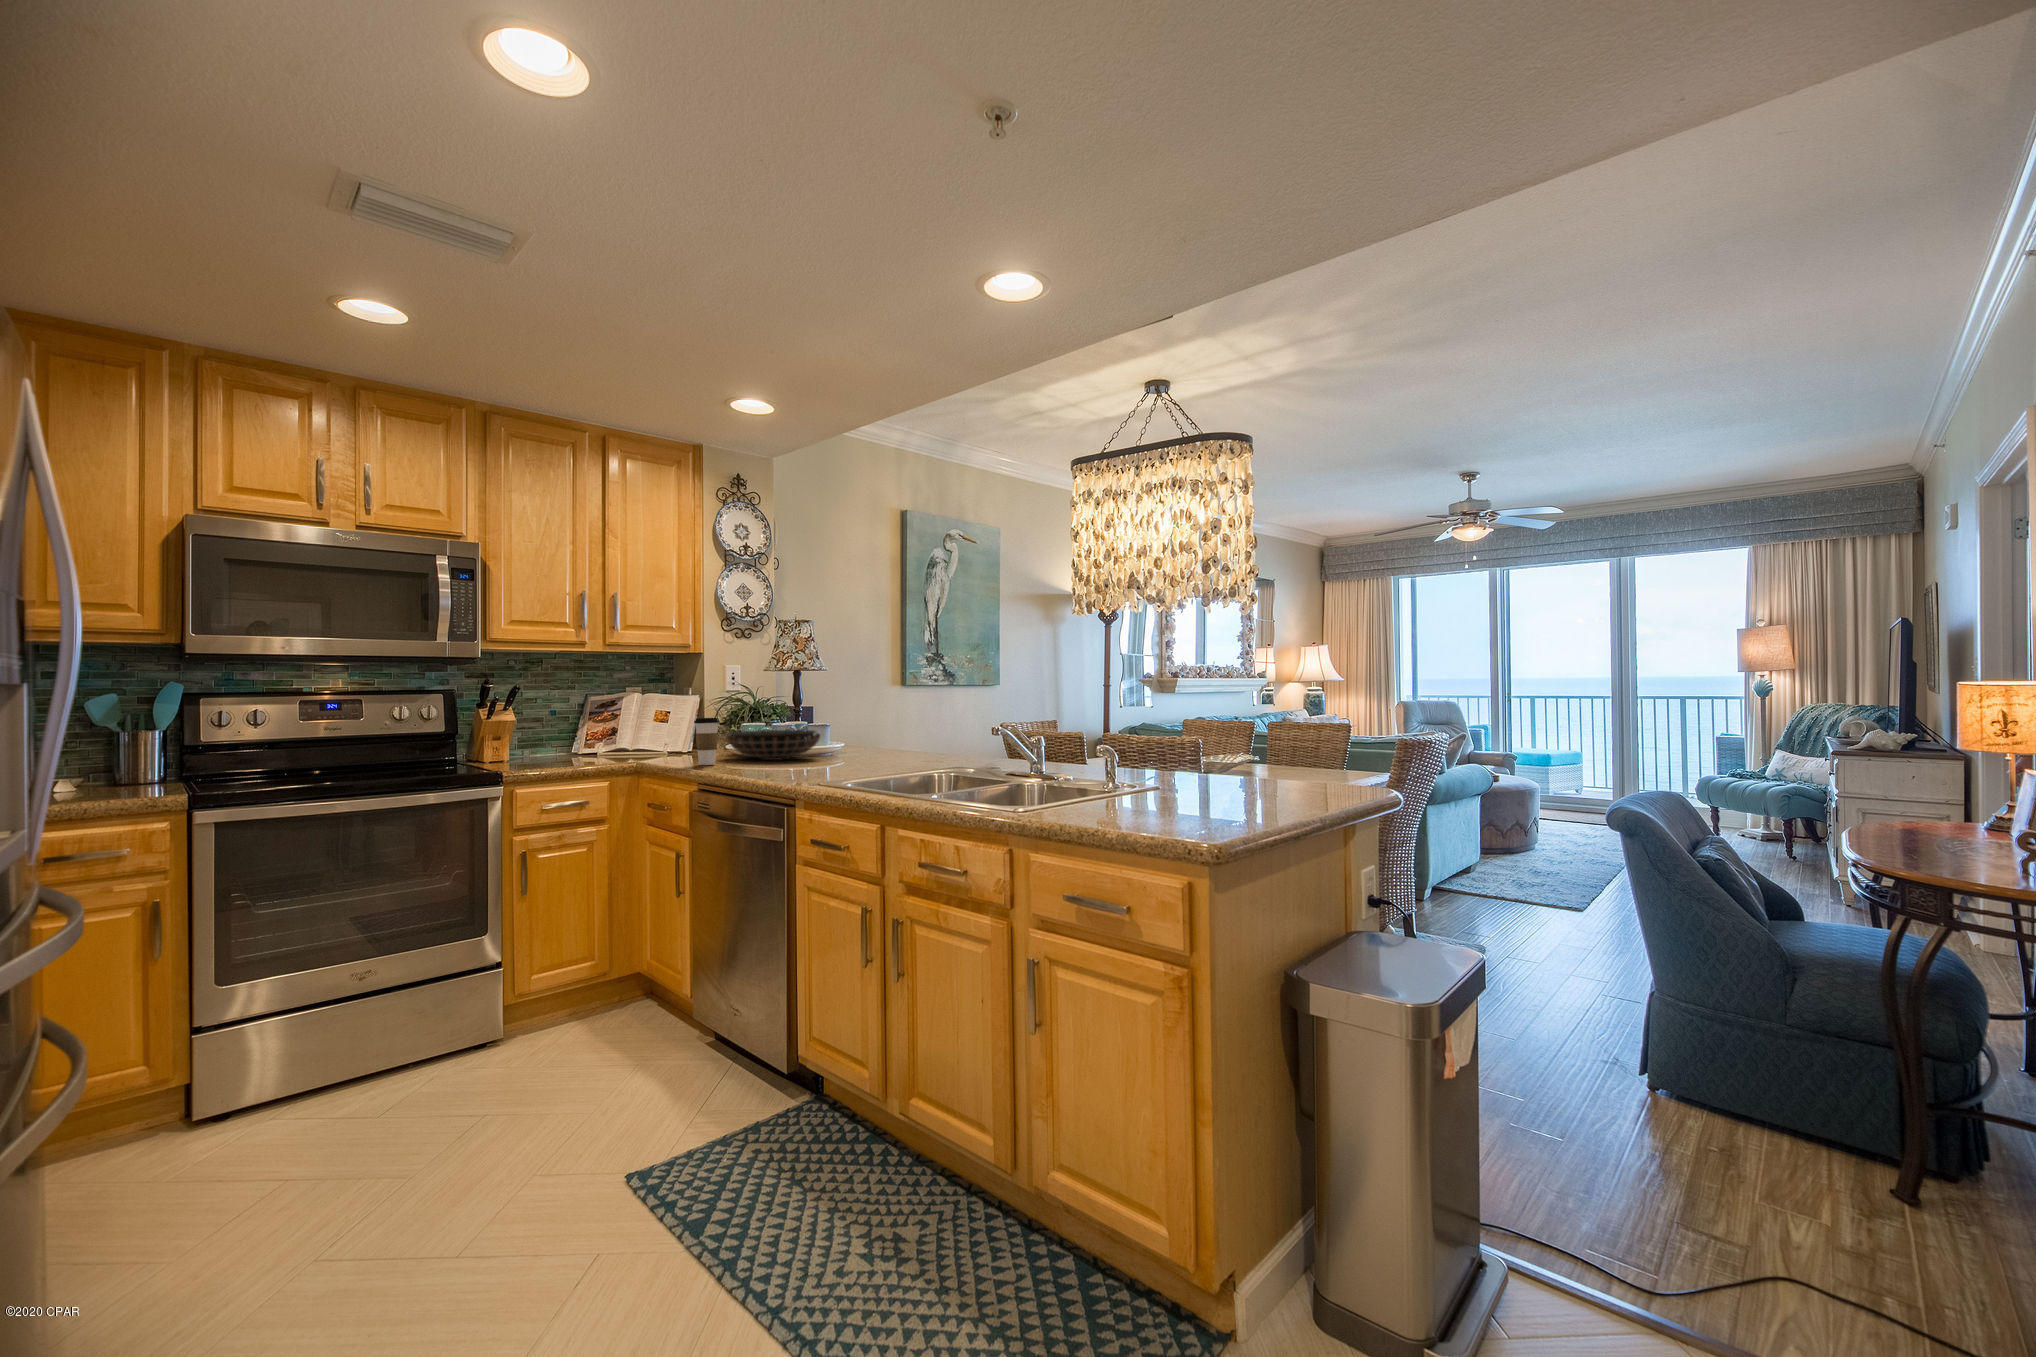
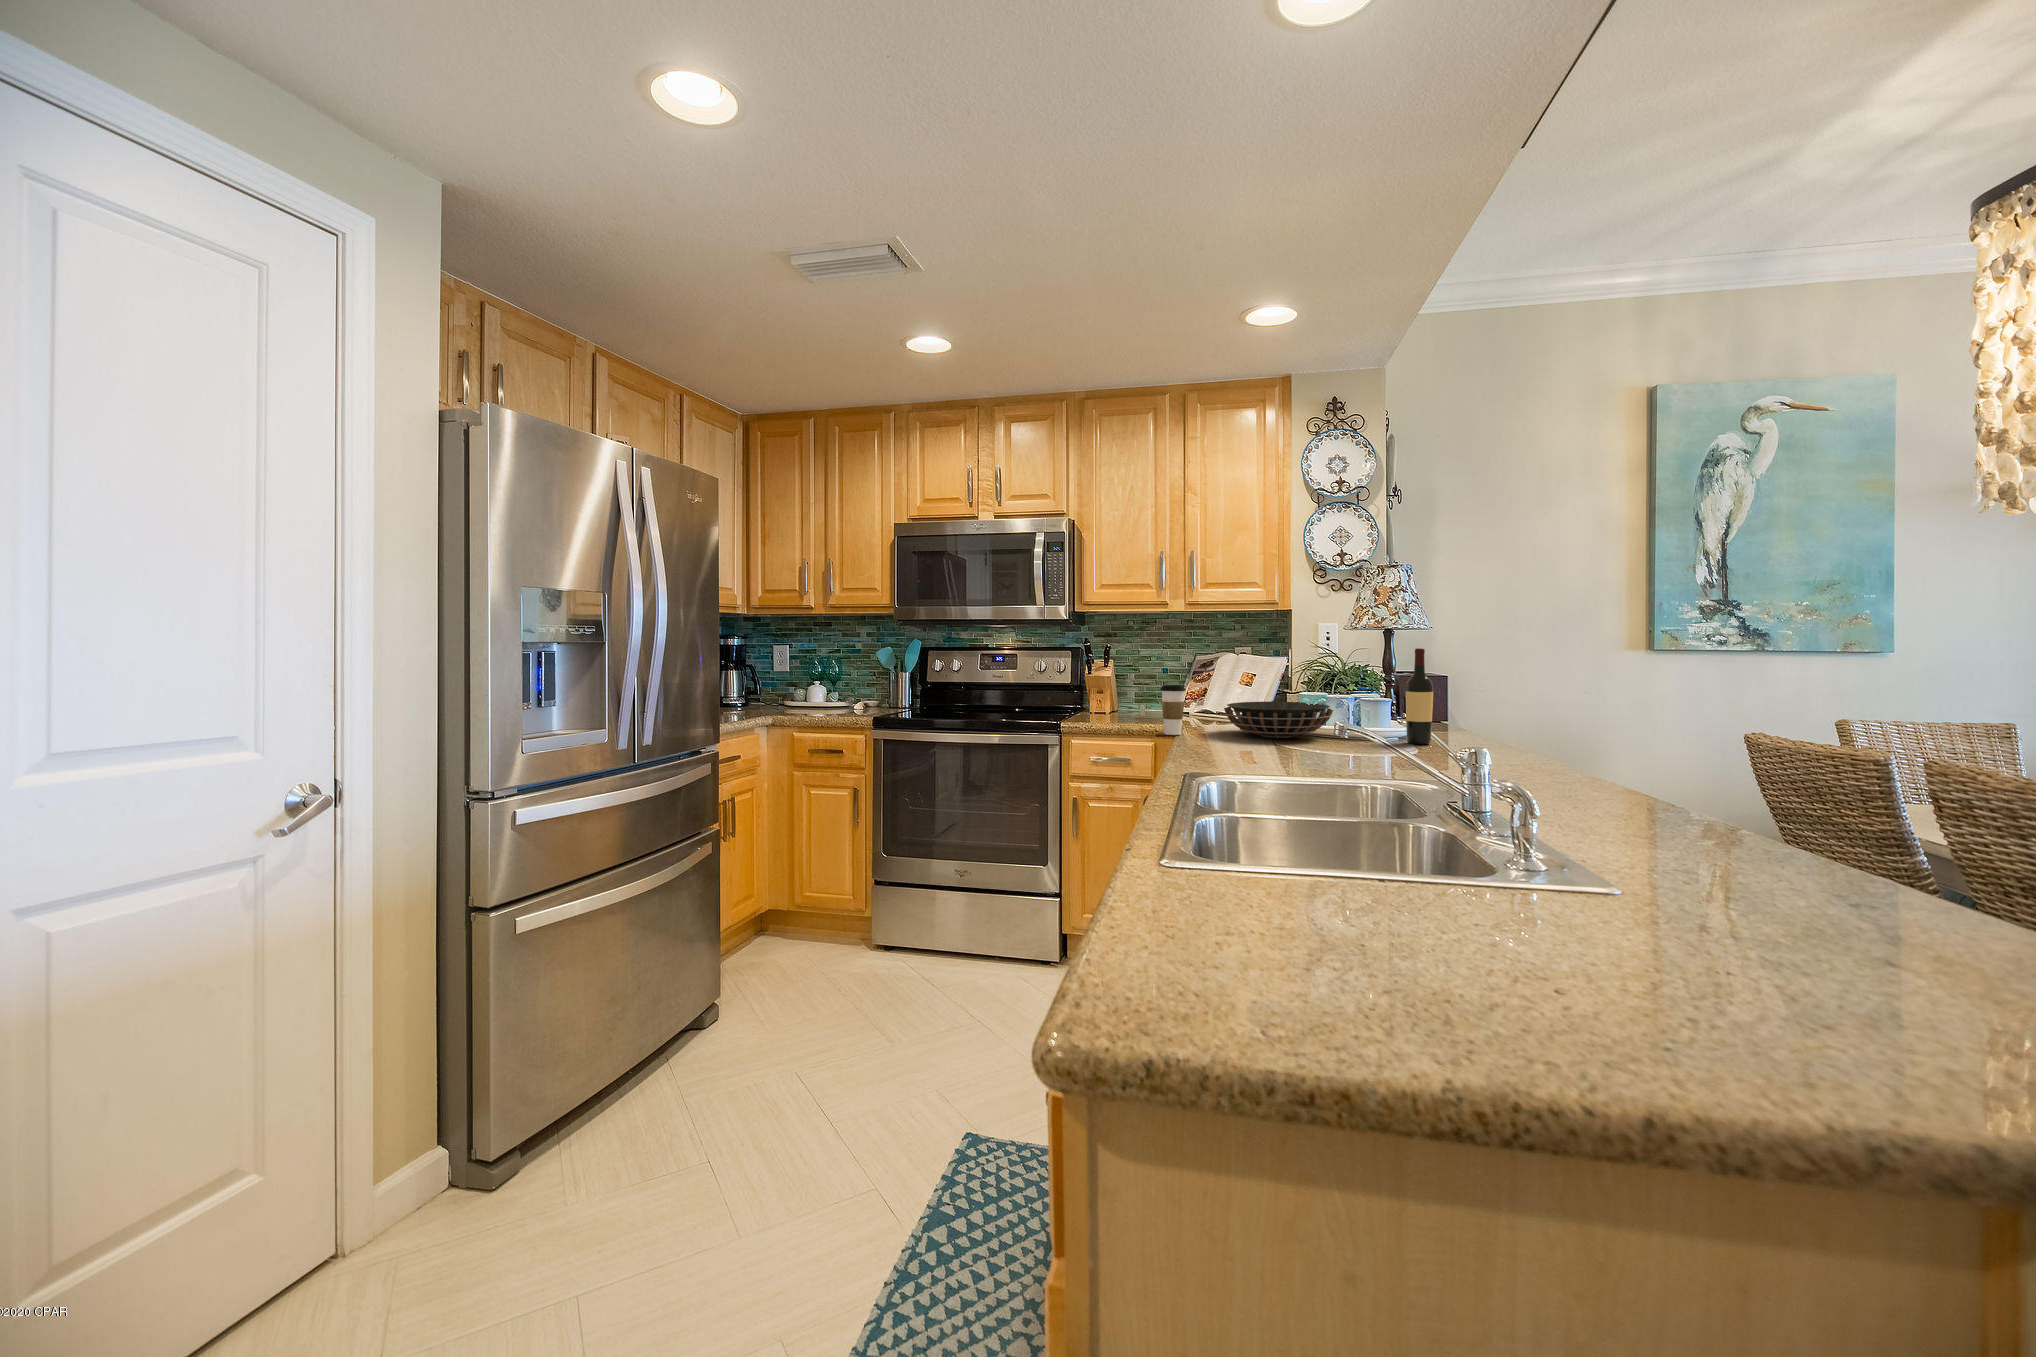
wine bottle: none [855,682,874,755] -> present [1406,648,1433,744]

